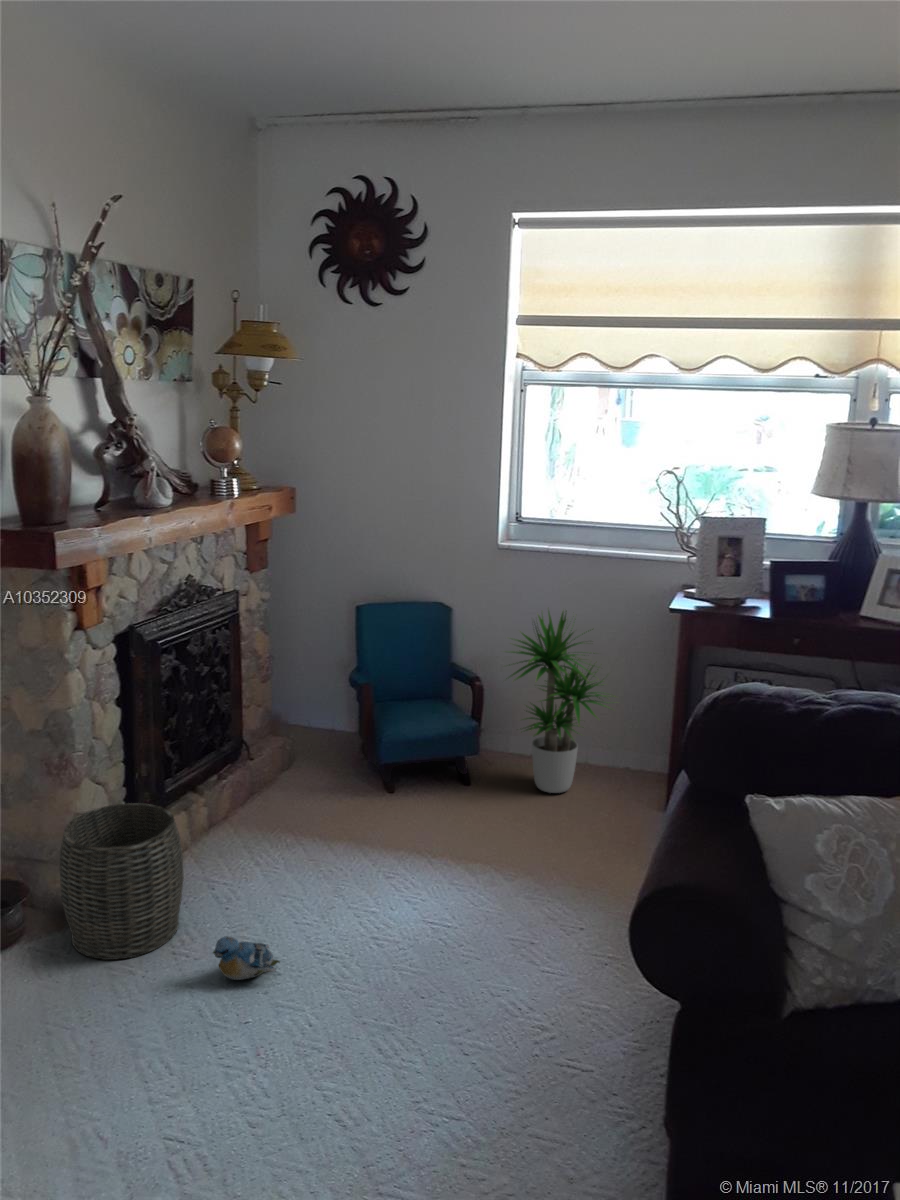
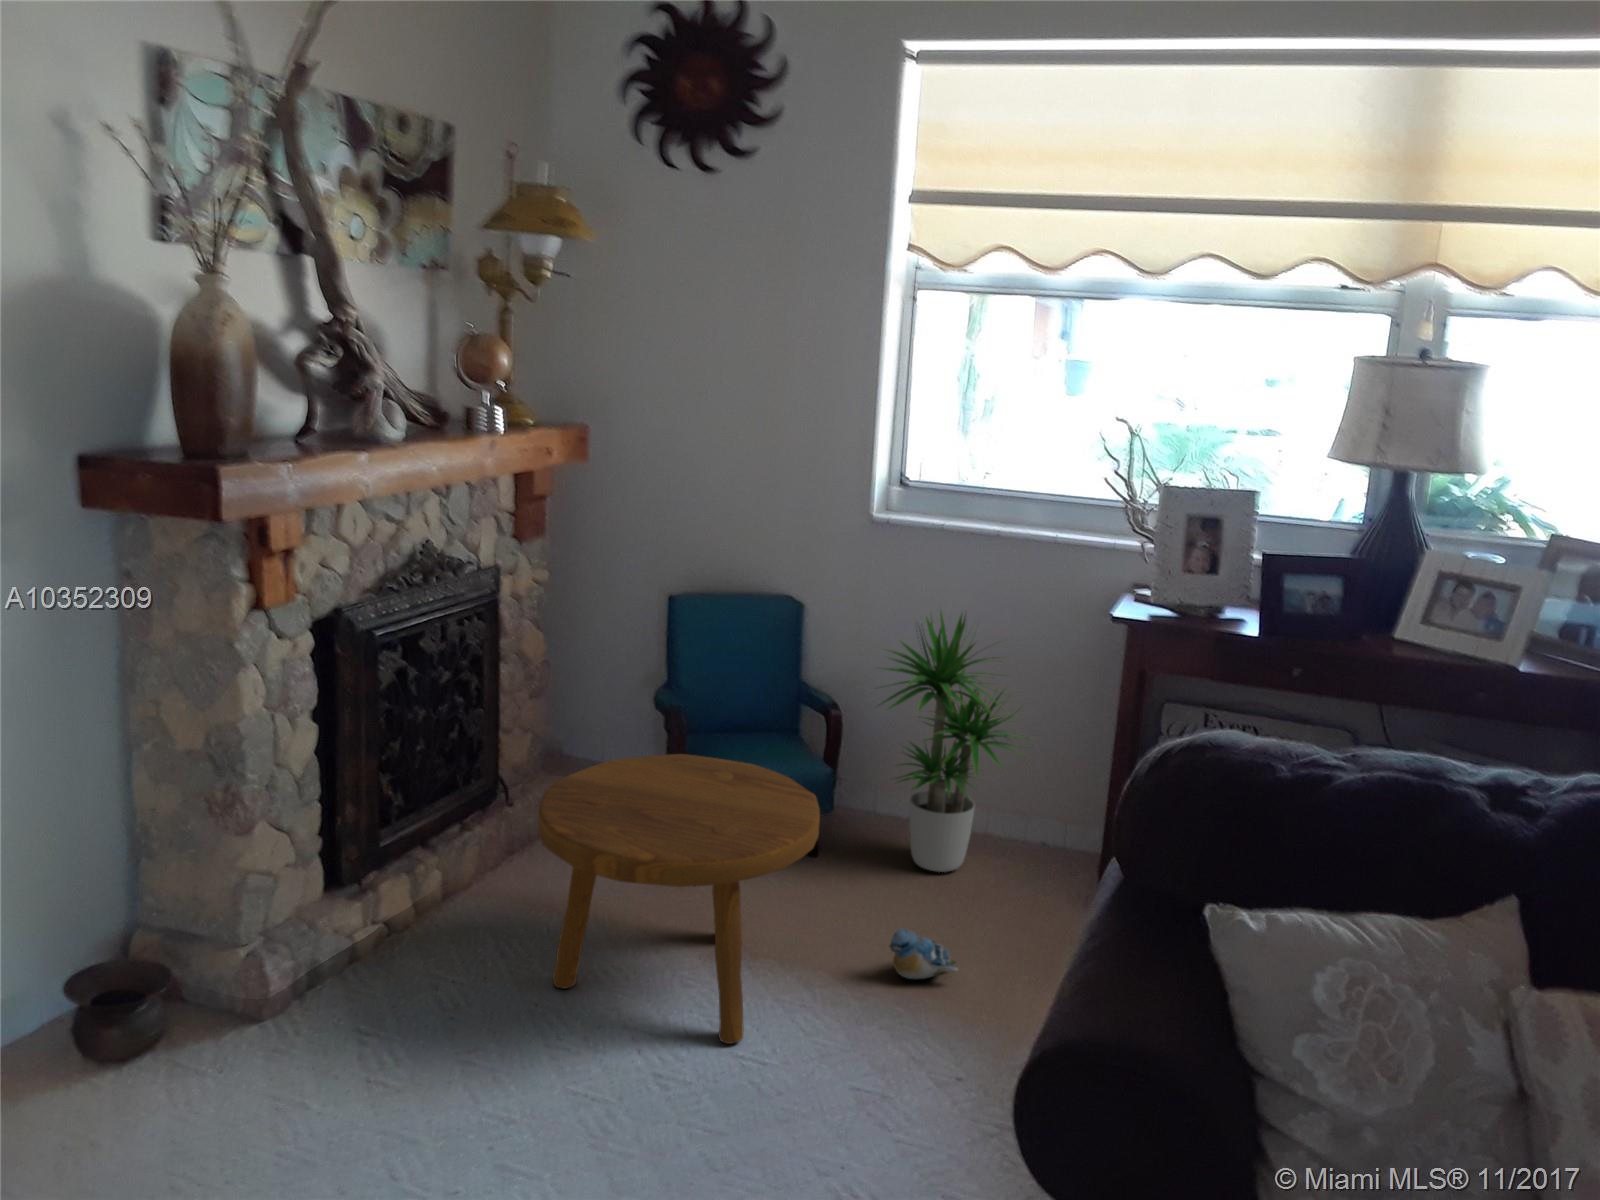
footstool: none [280,717,475,915] -> present [538,754,820,1044]
woven basket: present [60,803,184,960] -> none [209,864,390,1090]
plush toy: present [213,937,280,980] -> present [889,929,958,979]

